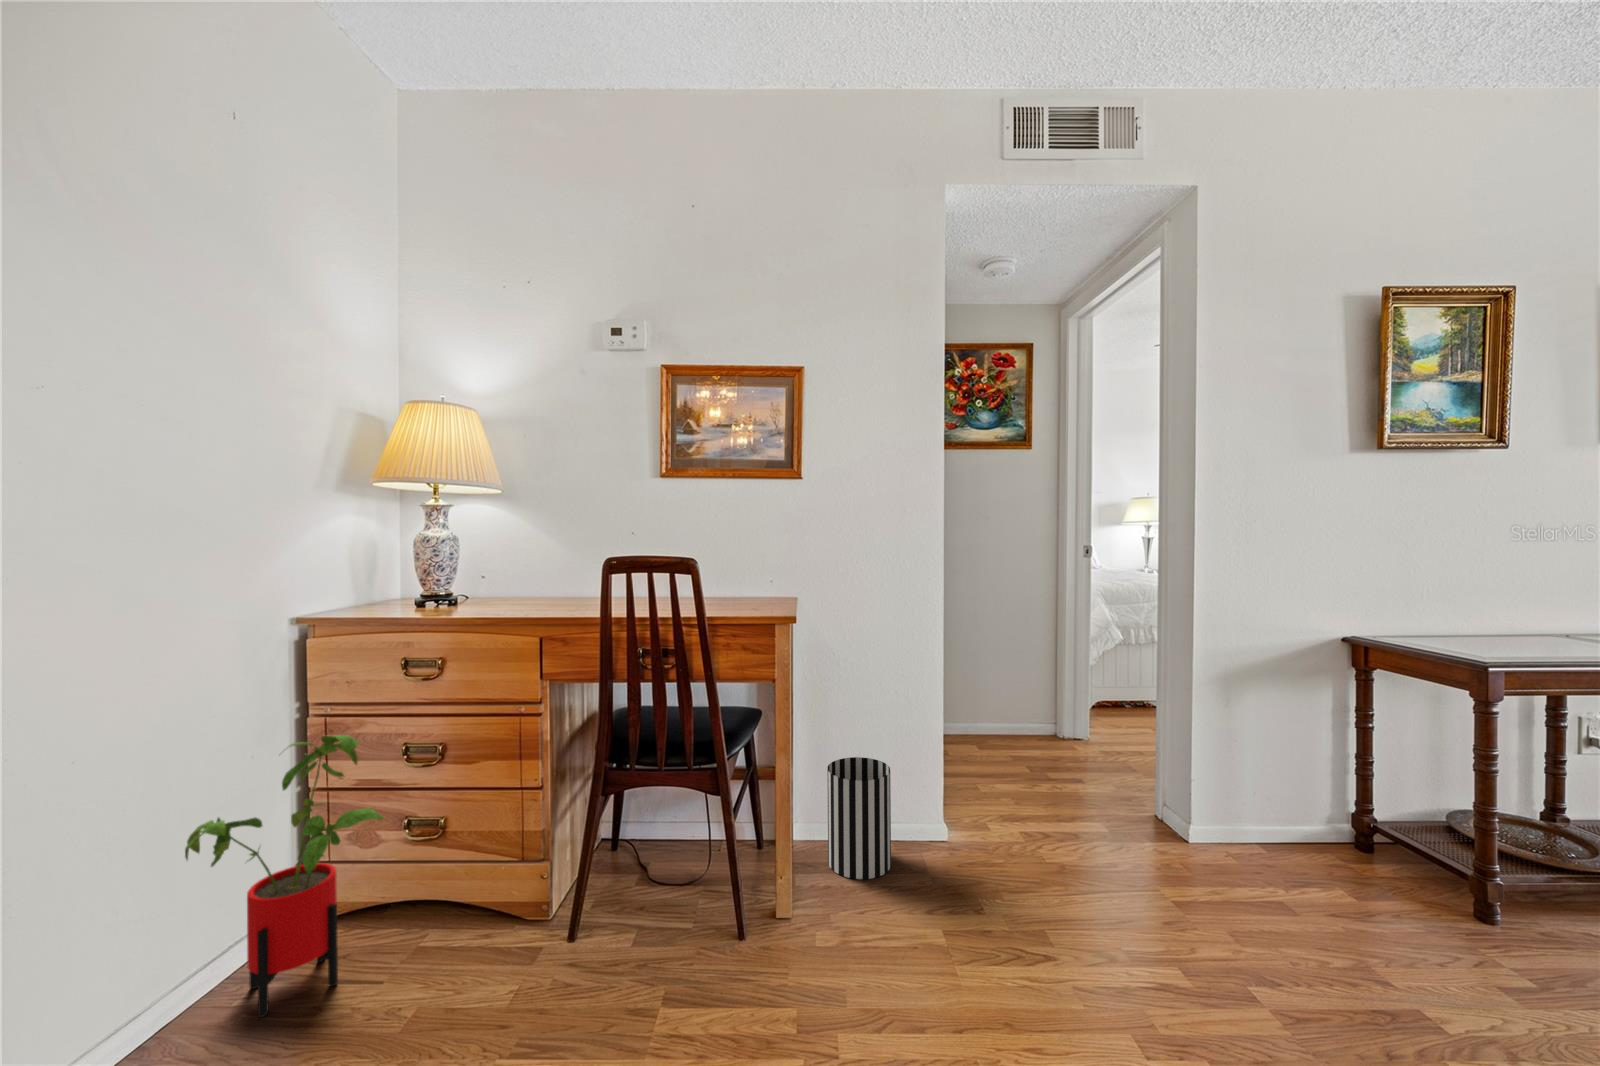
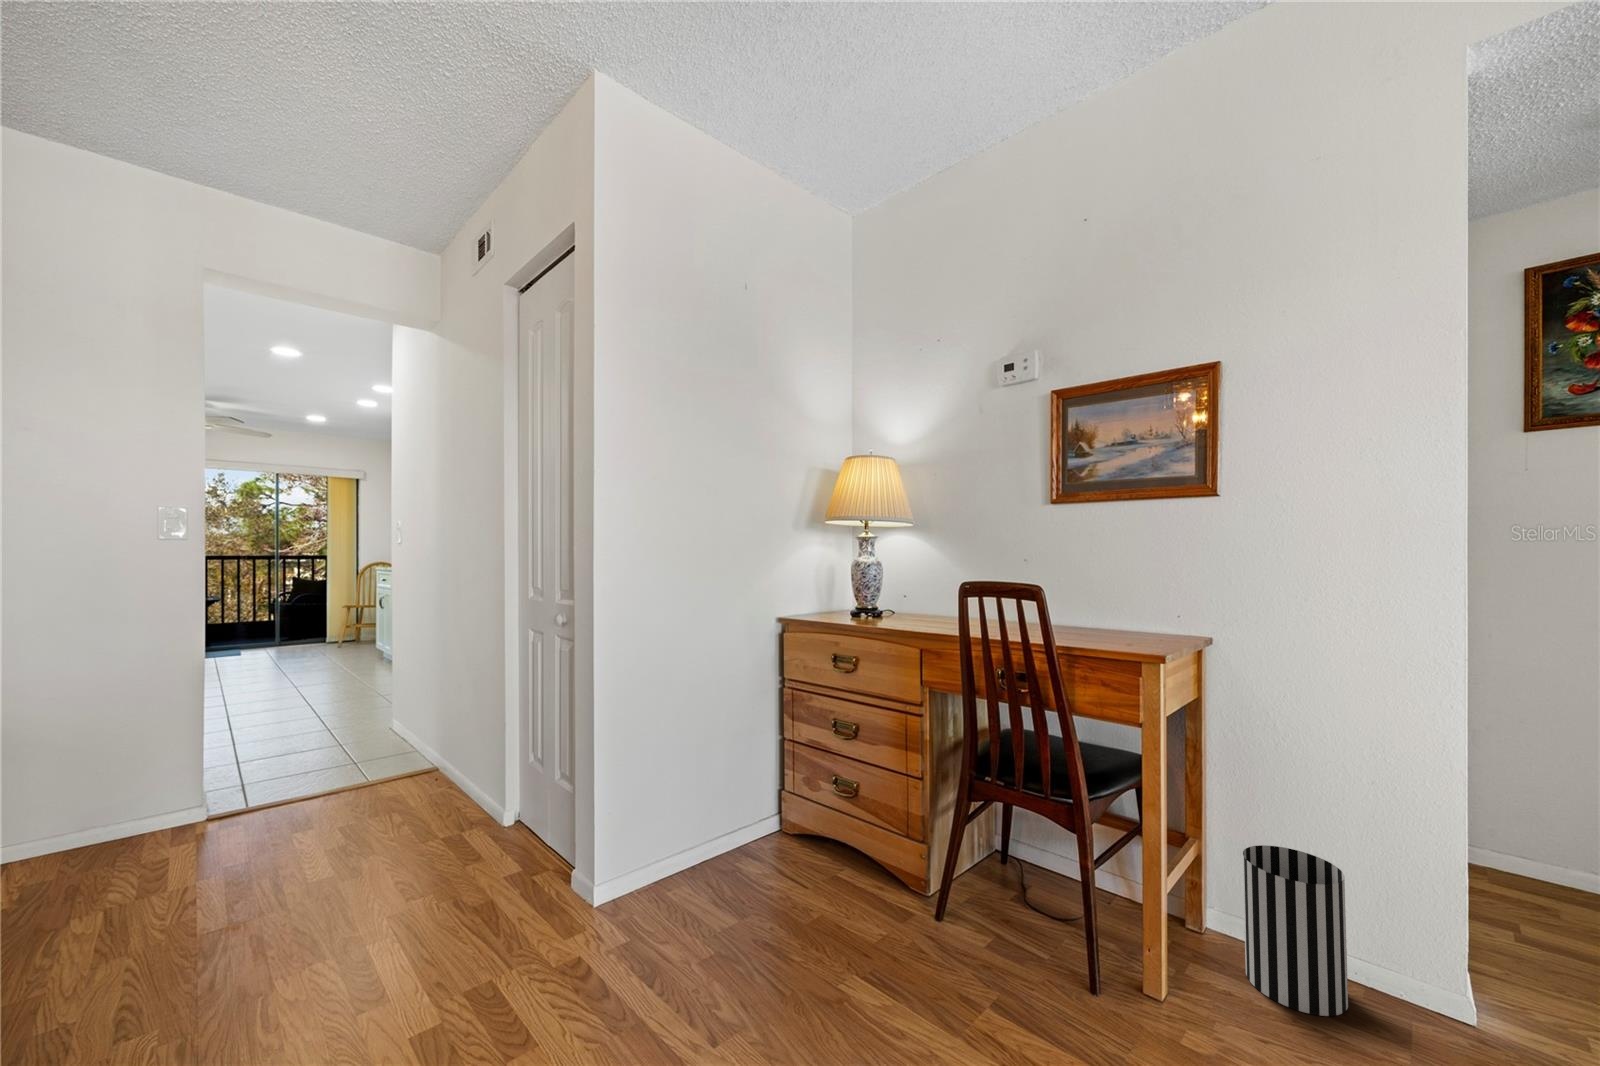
house plant: present [185,735,384,1017] -> none [709,700,809,880]

